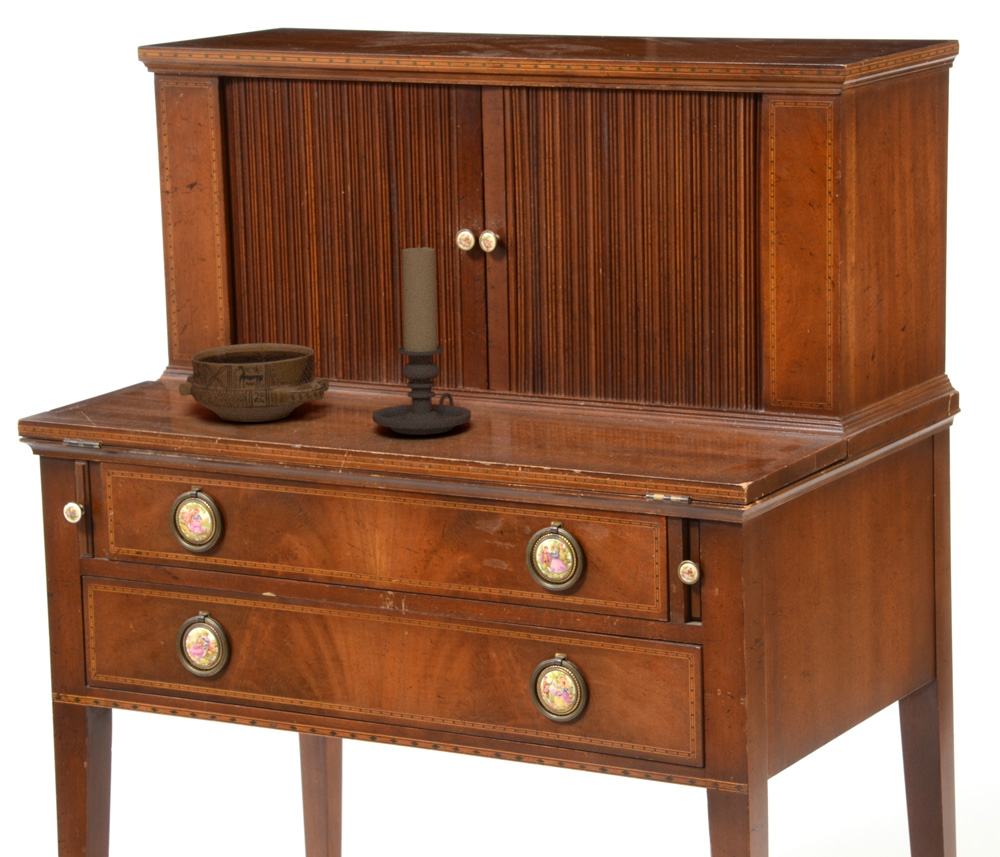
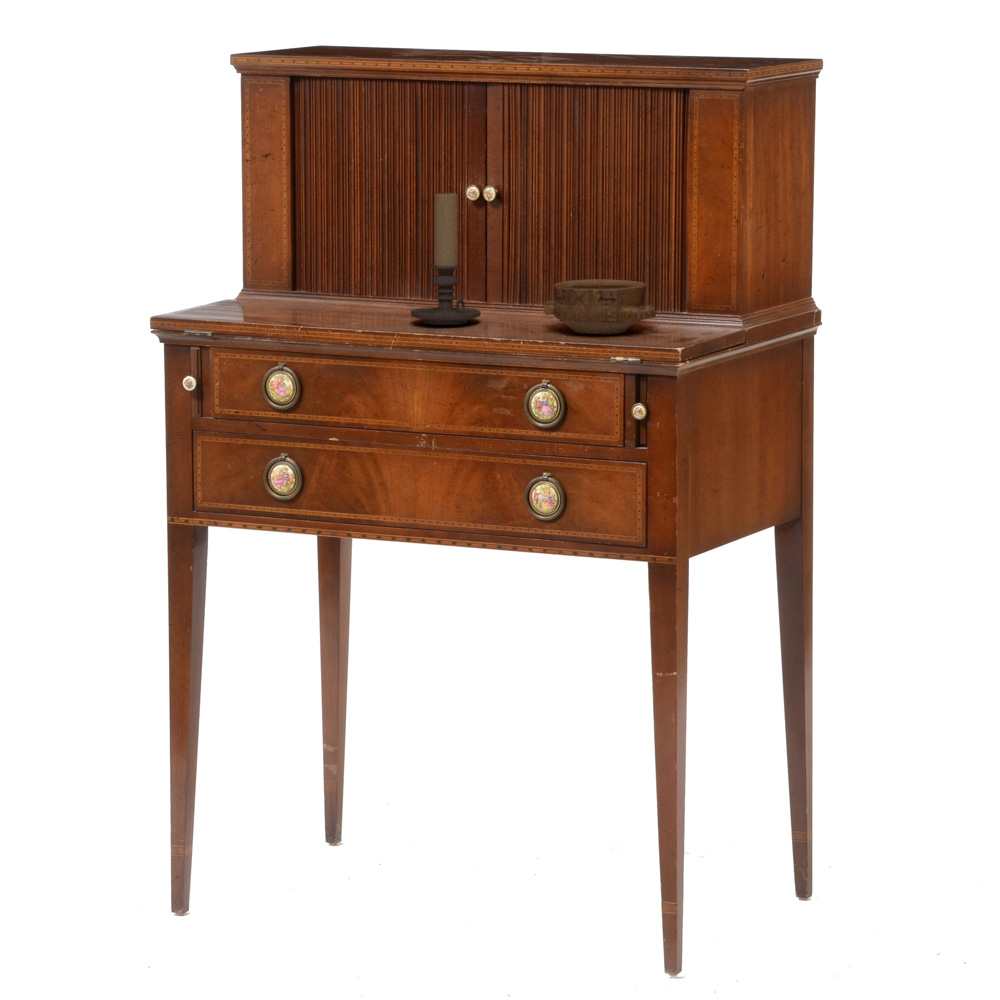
ceramic bowl: present [179,343,329,422] -> present [544,279,656,334]

